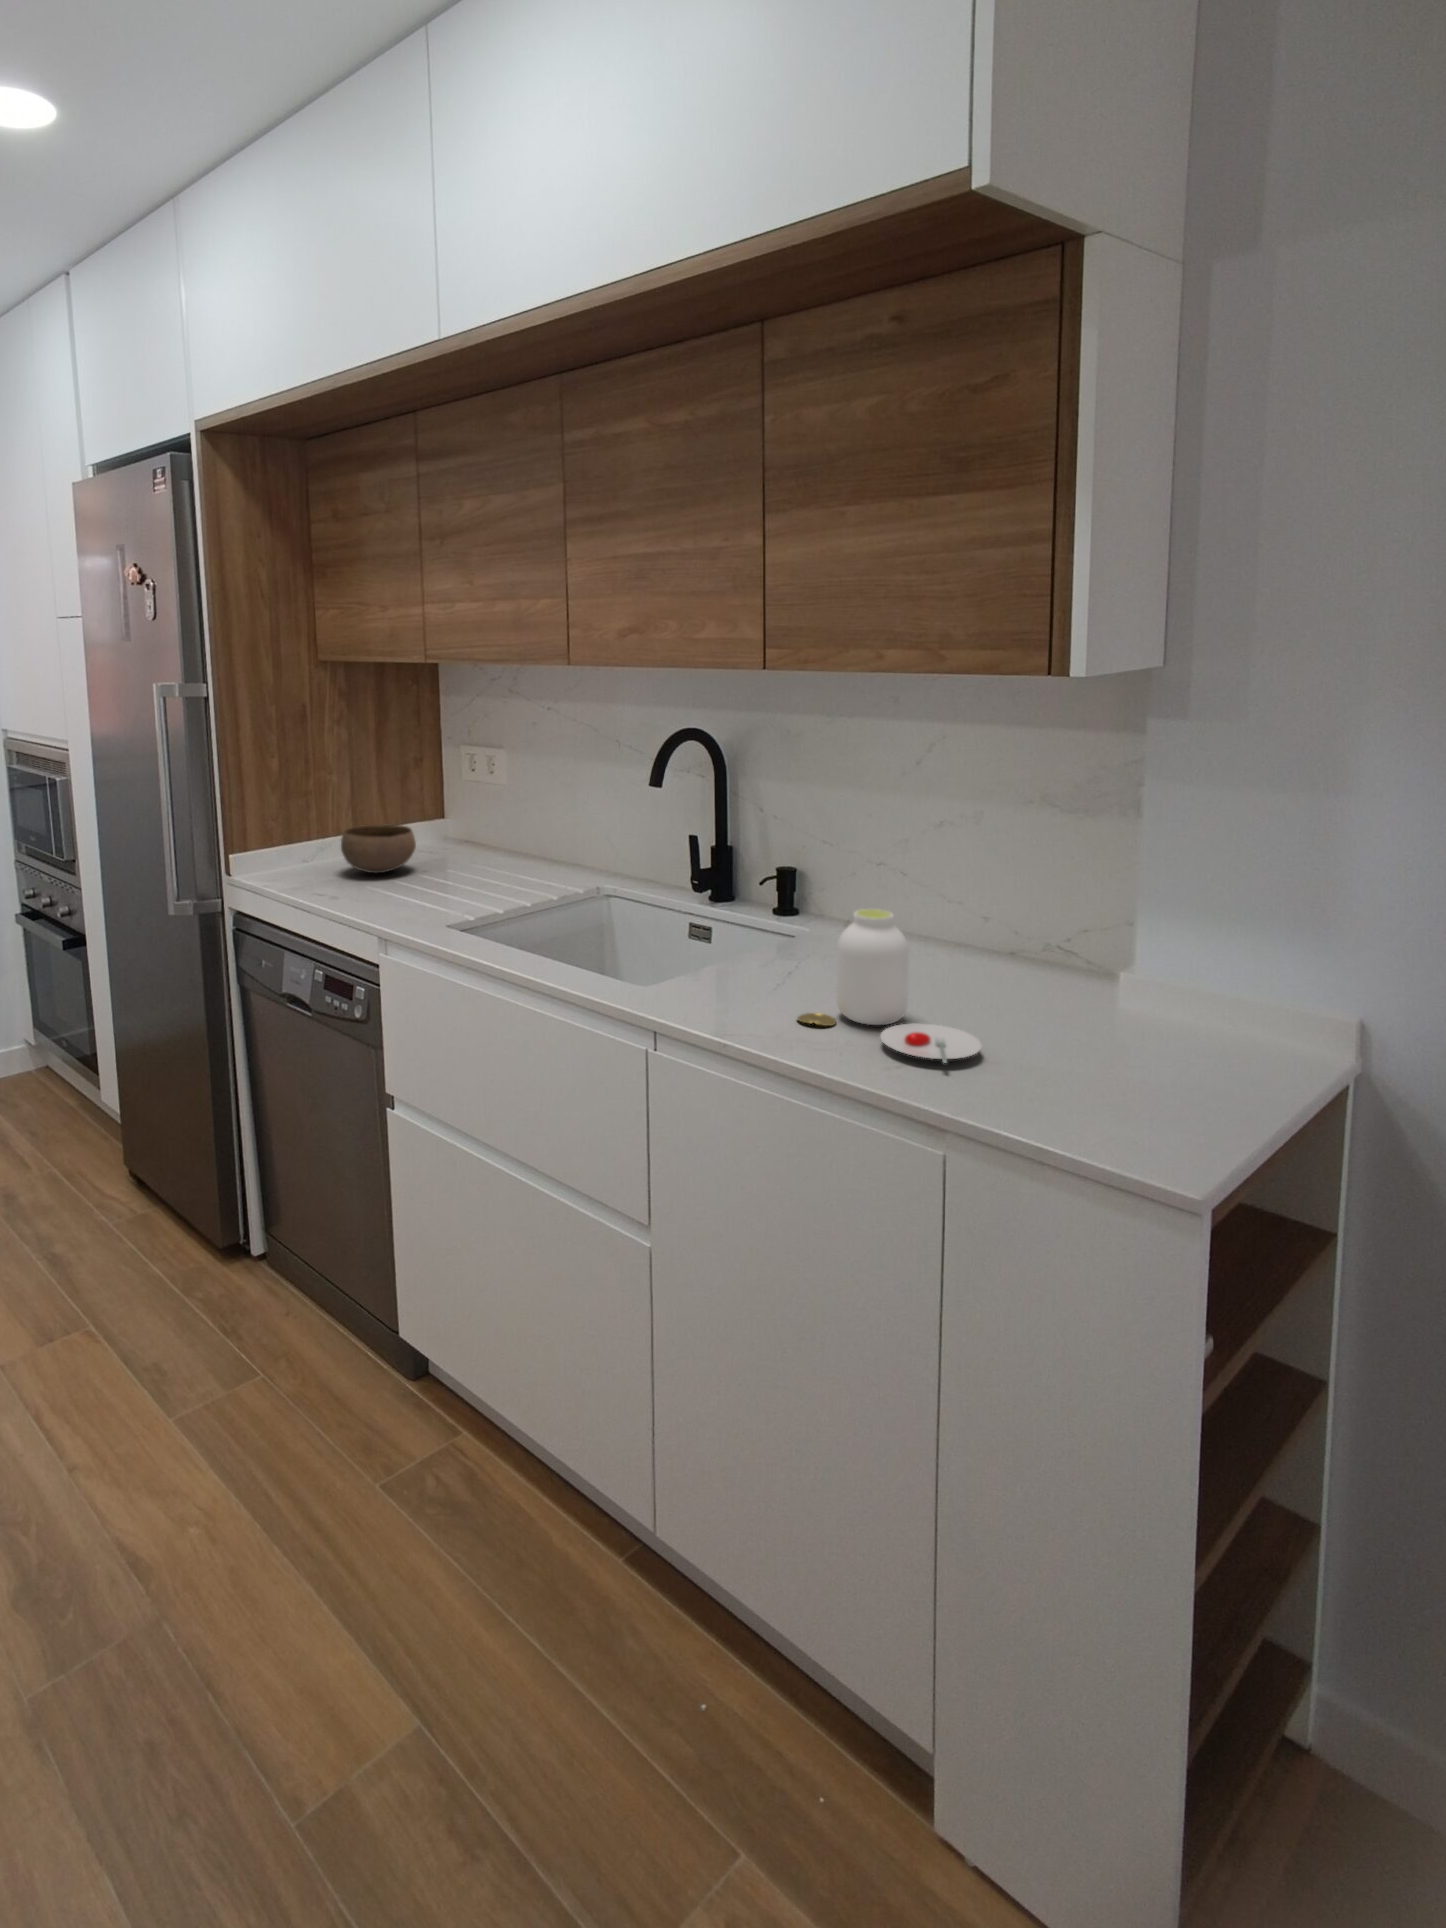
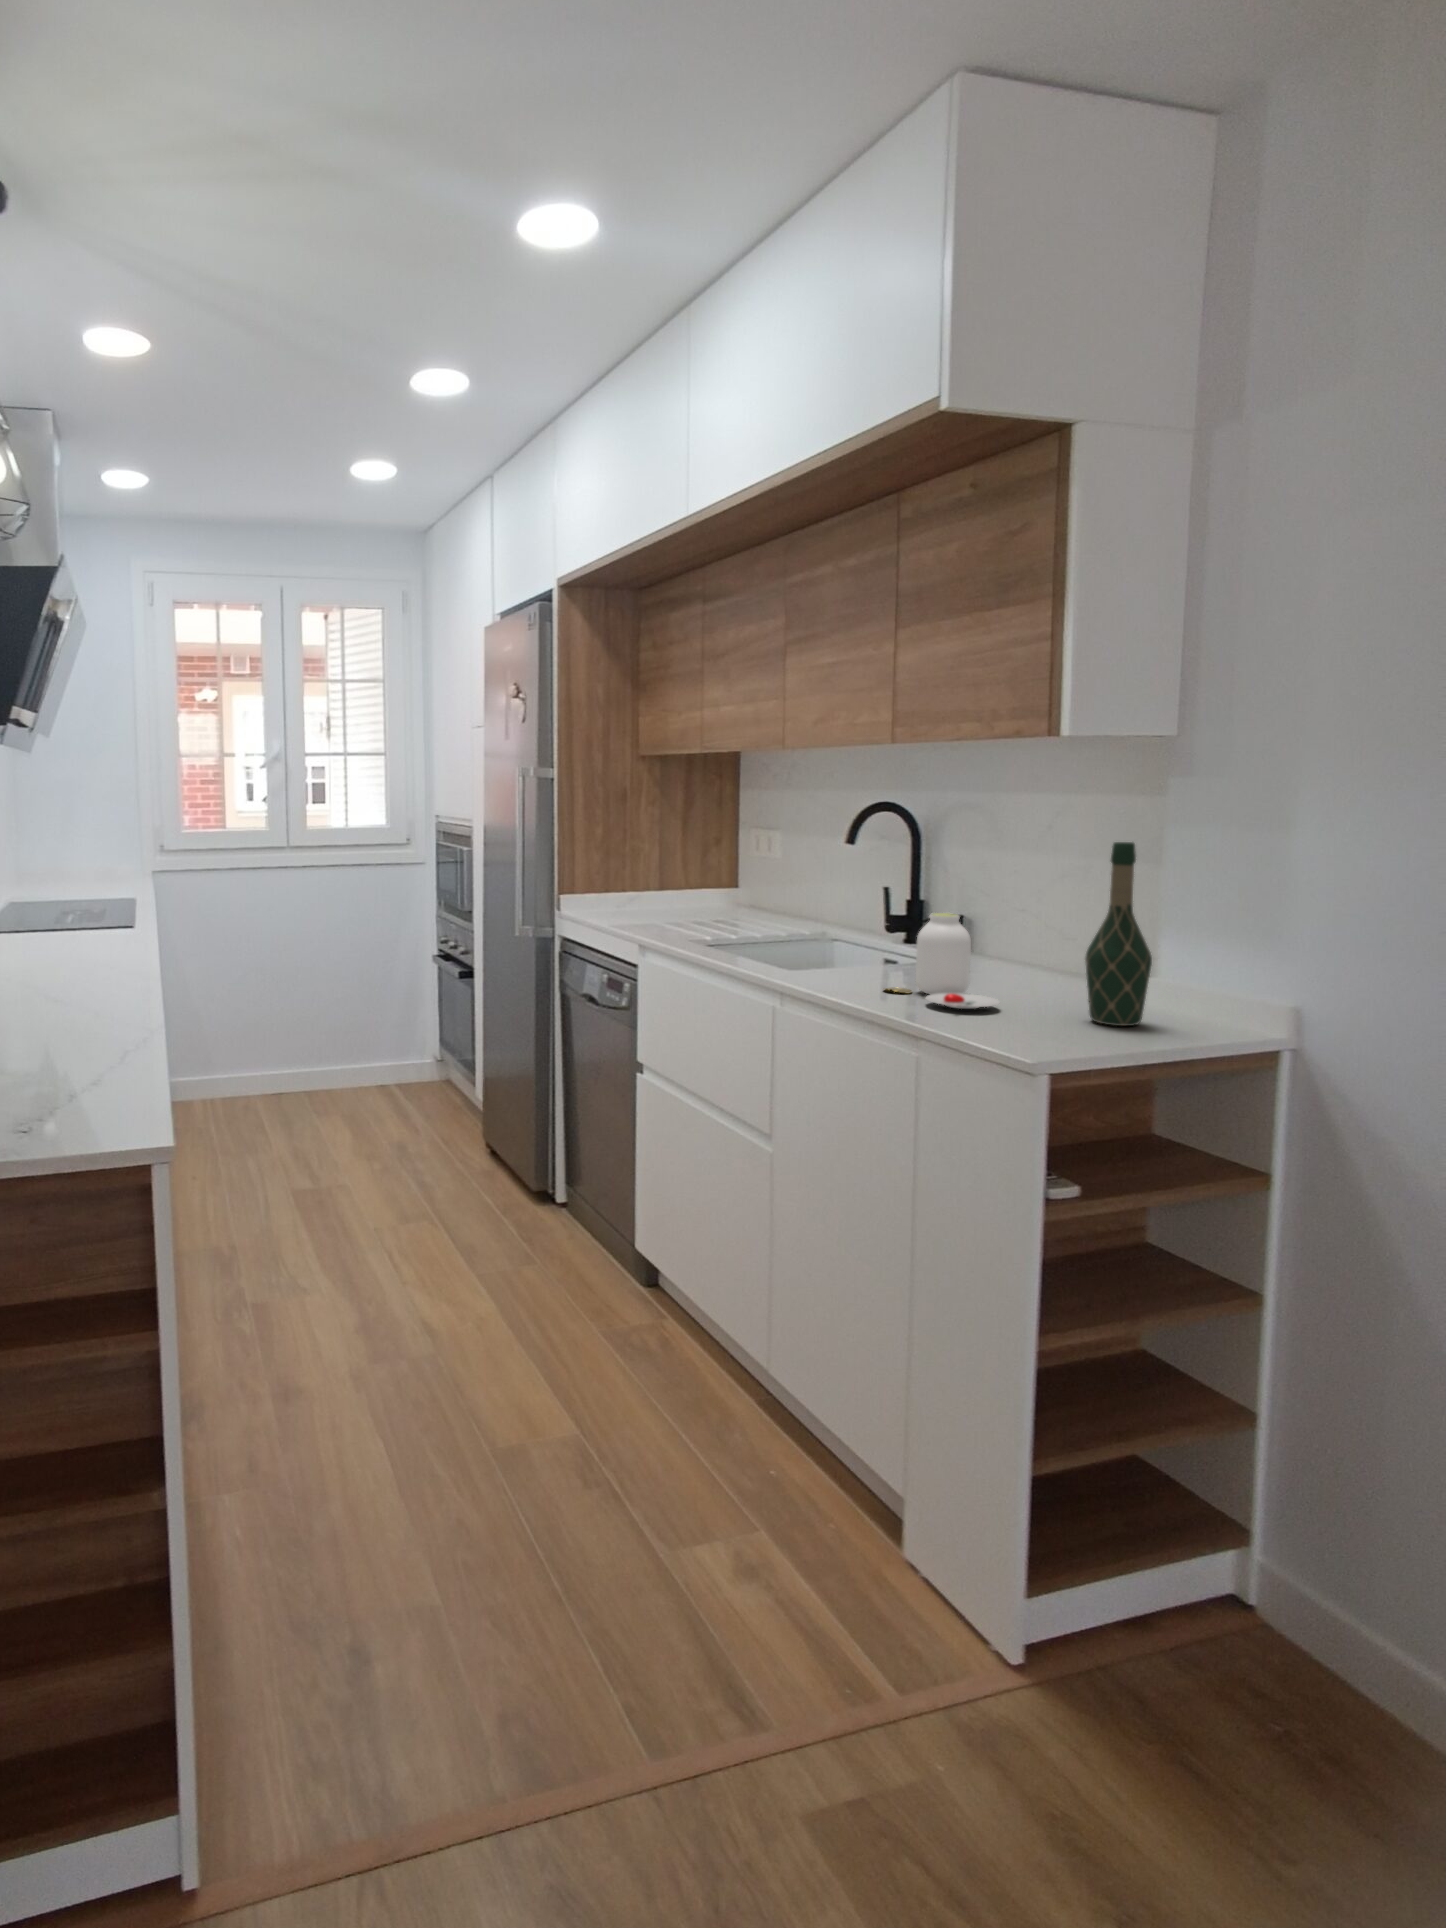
wine bottle: none [1091,821,1179,1068] -> present [1085,842,1152,1026]
bowl: present [341,825,416,873] -> none [640,882,698,917]

